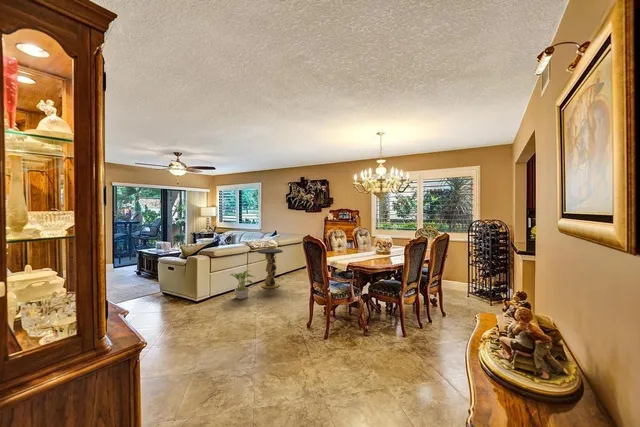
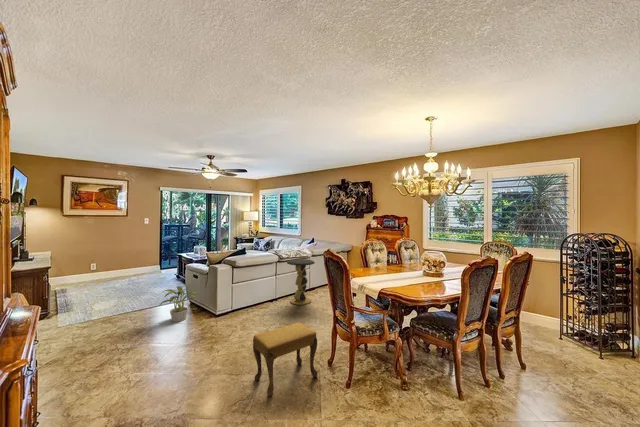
potted plant: present [231,270,254,299] -> present [160,286,197,322]
footstool: none [250,295,301,350] -> present [253,323,318,397]

